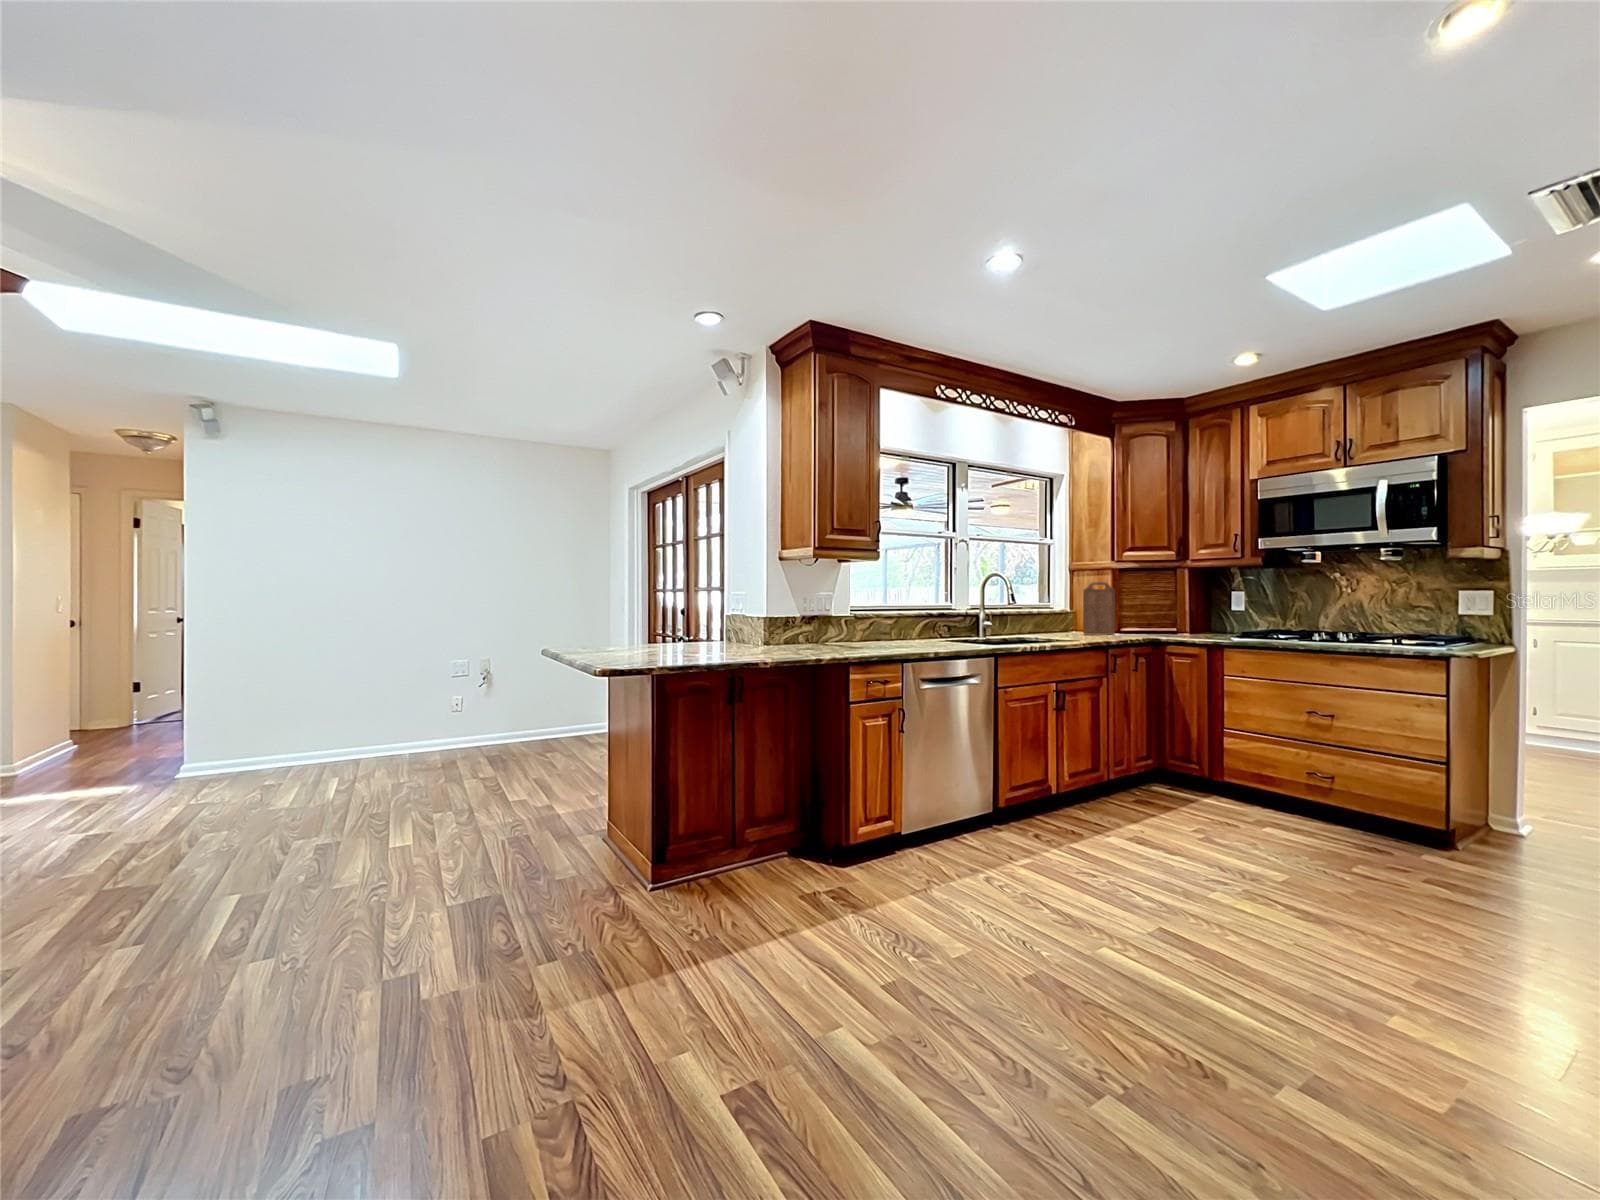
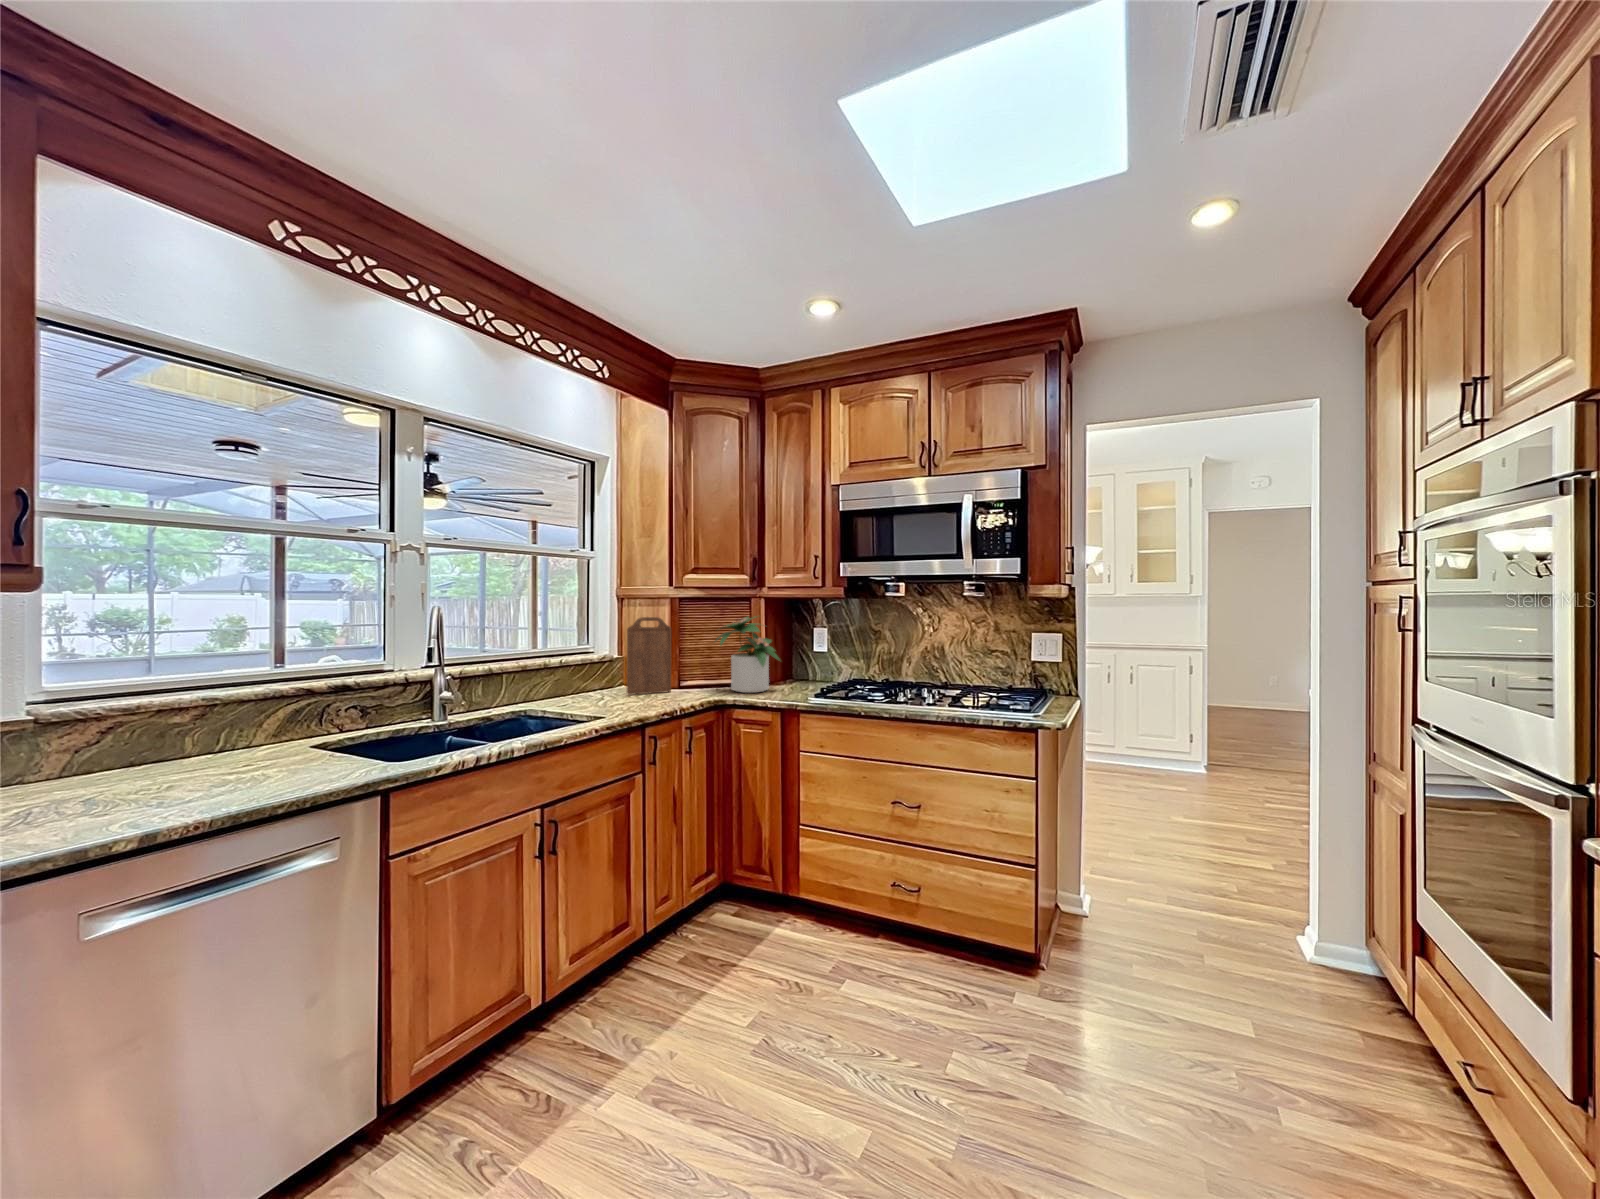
potted plant: none [1147,580,1206,636] -> present [716,617,780,693]

